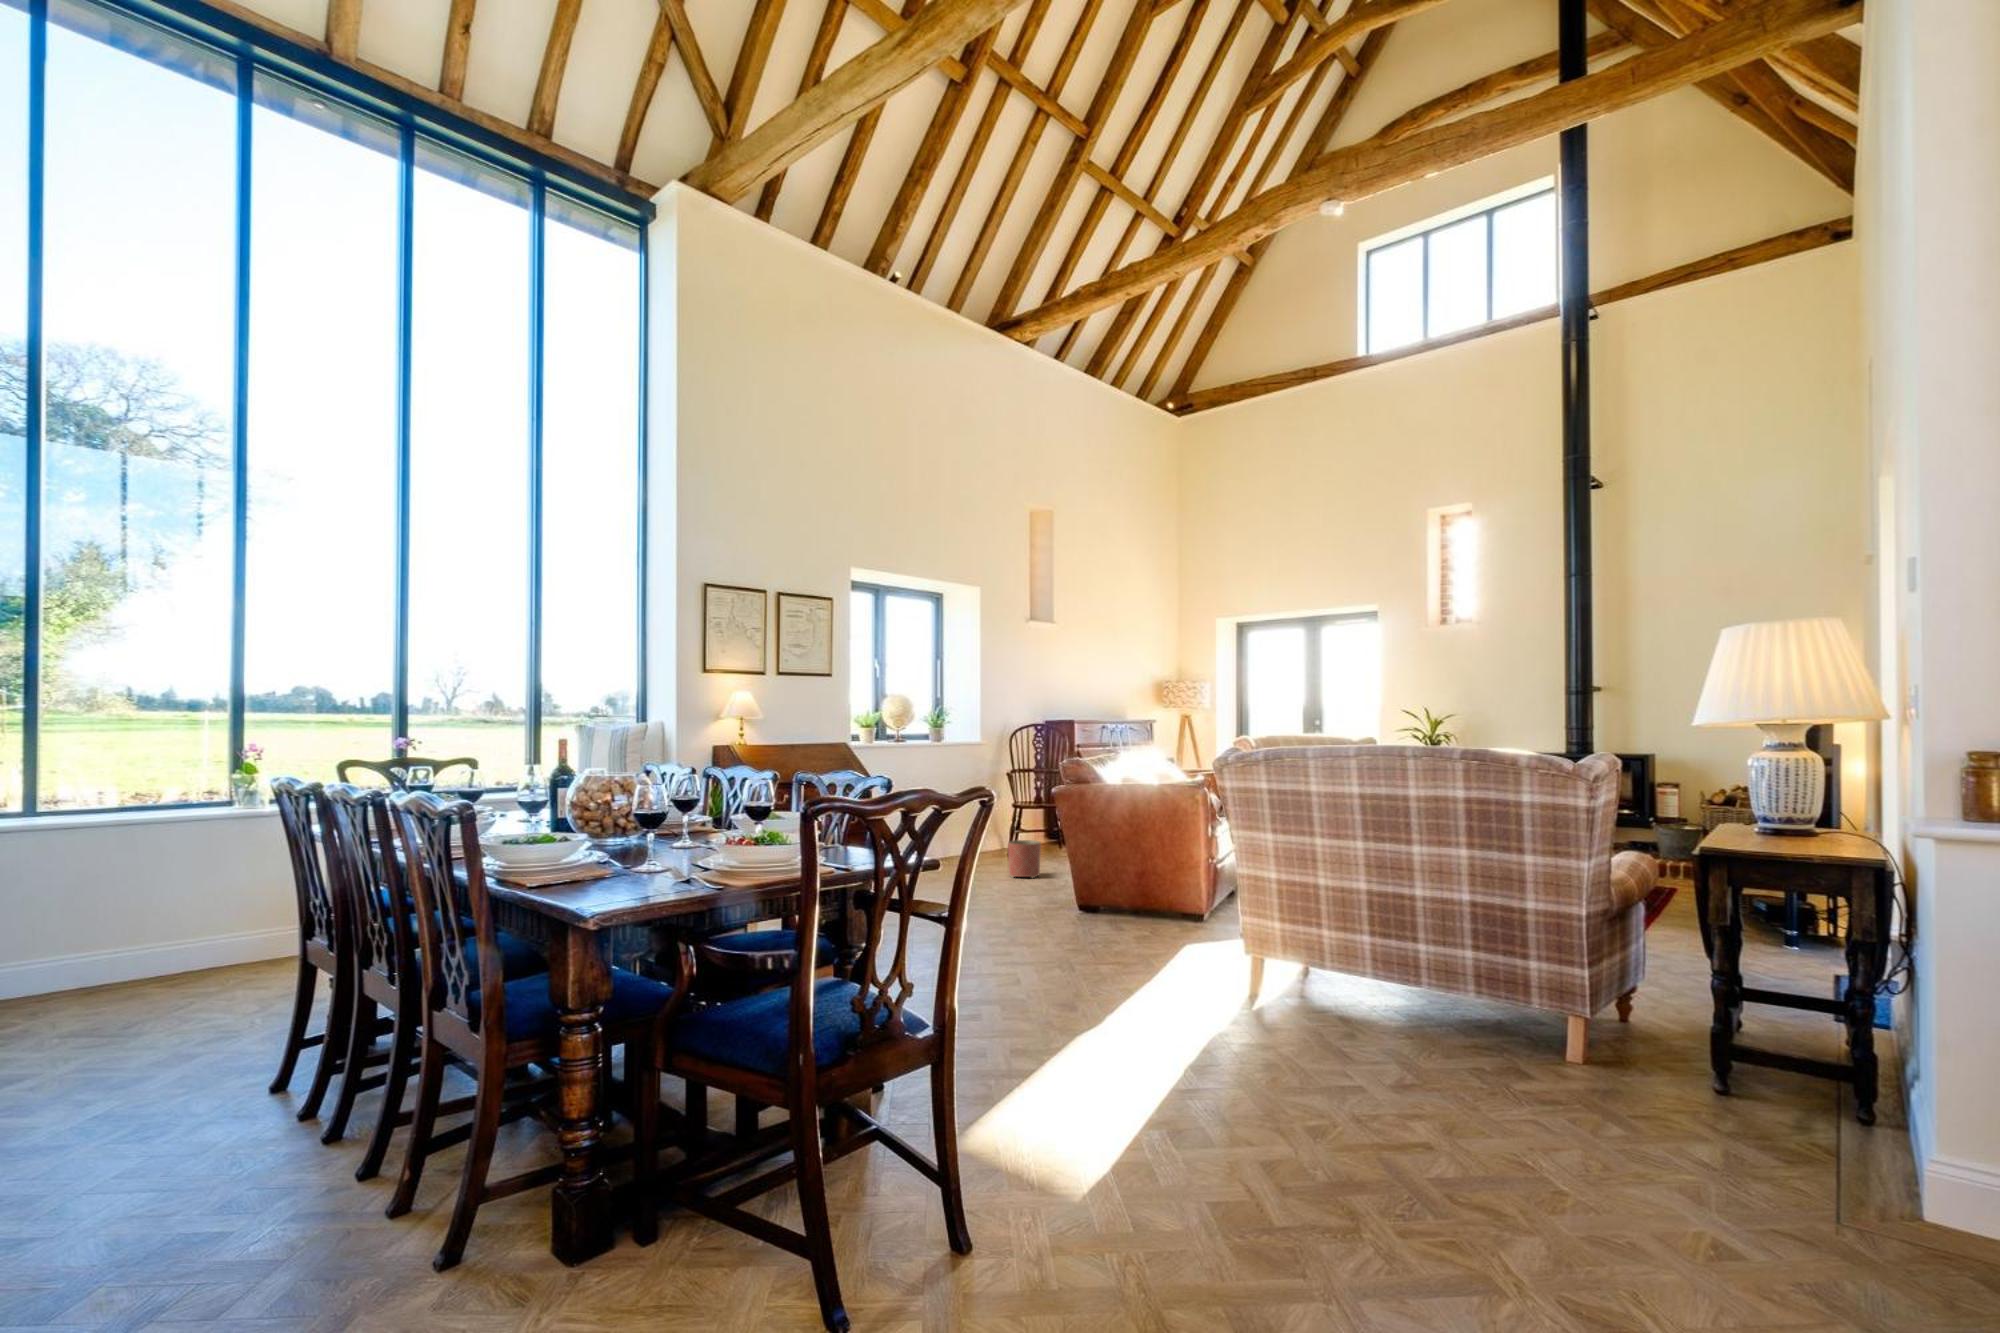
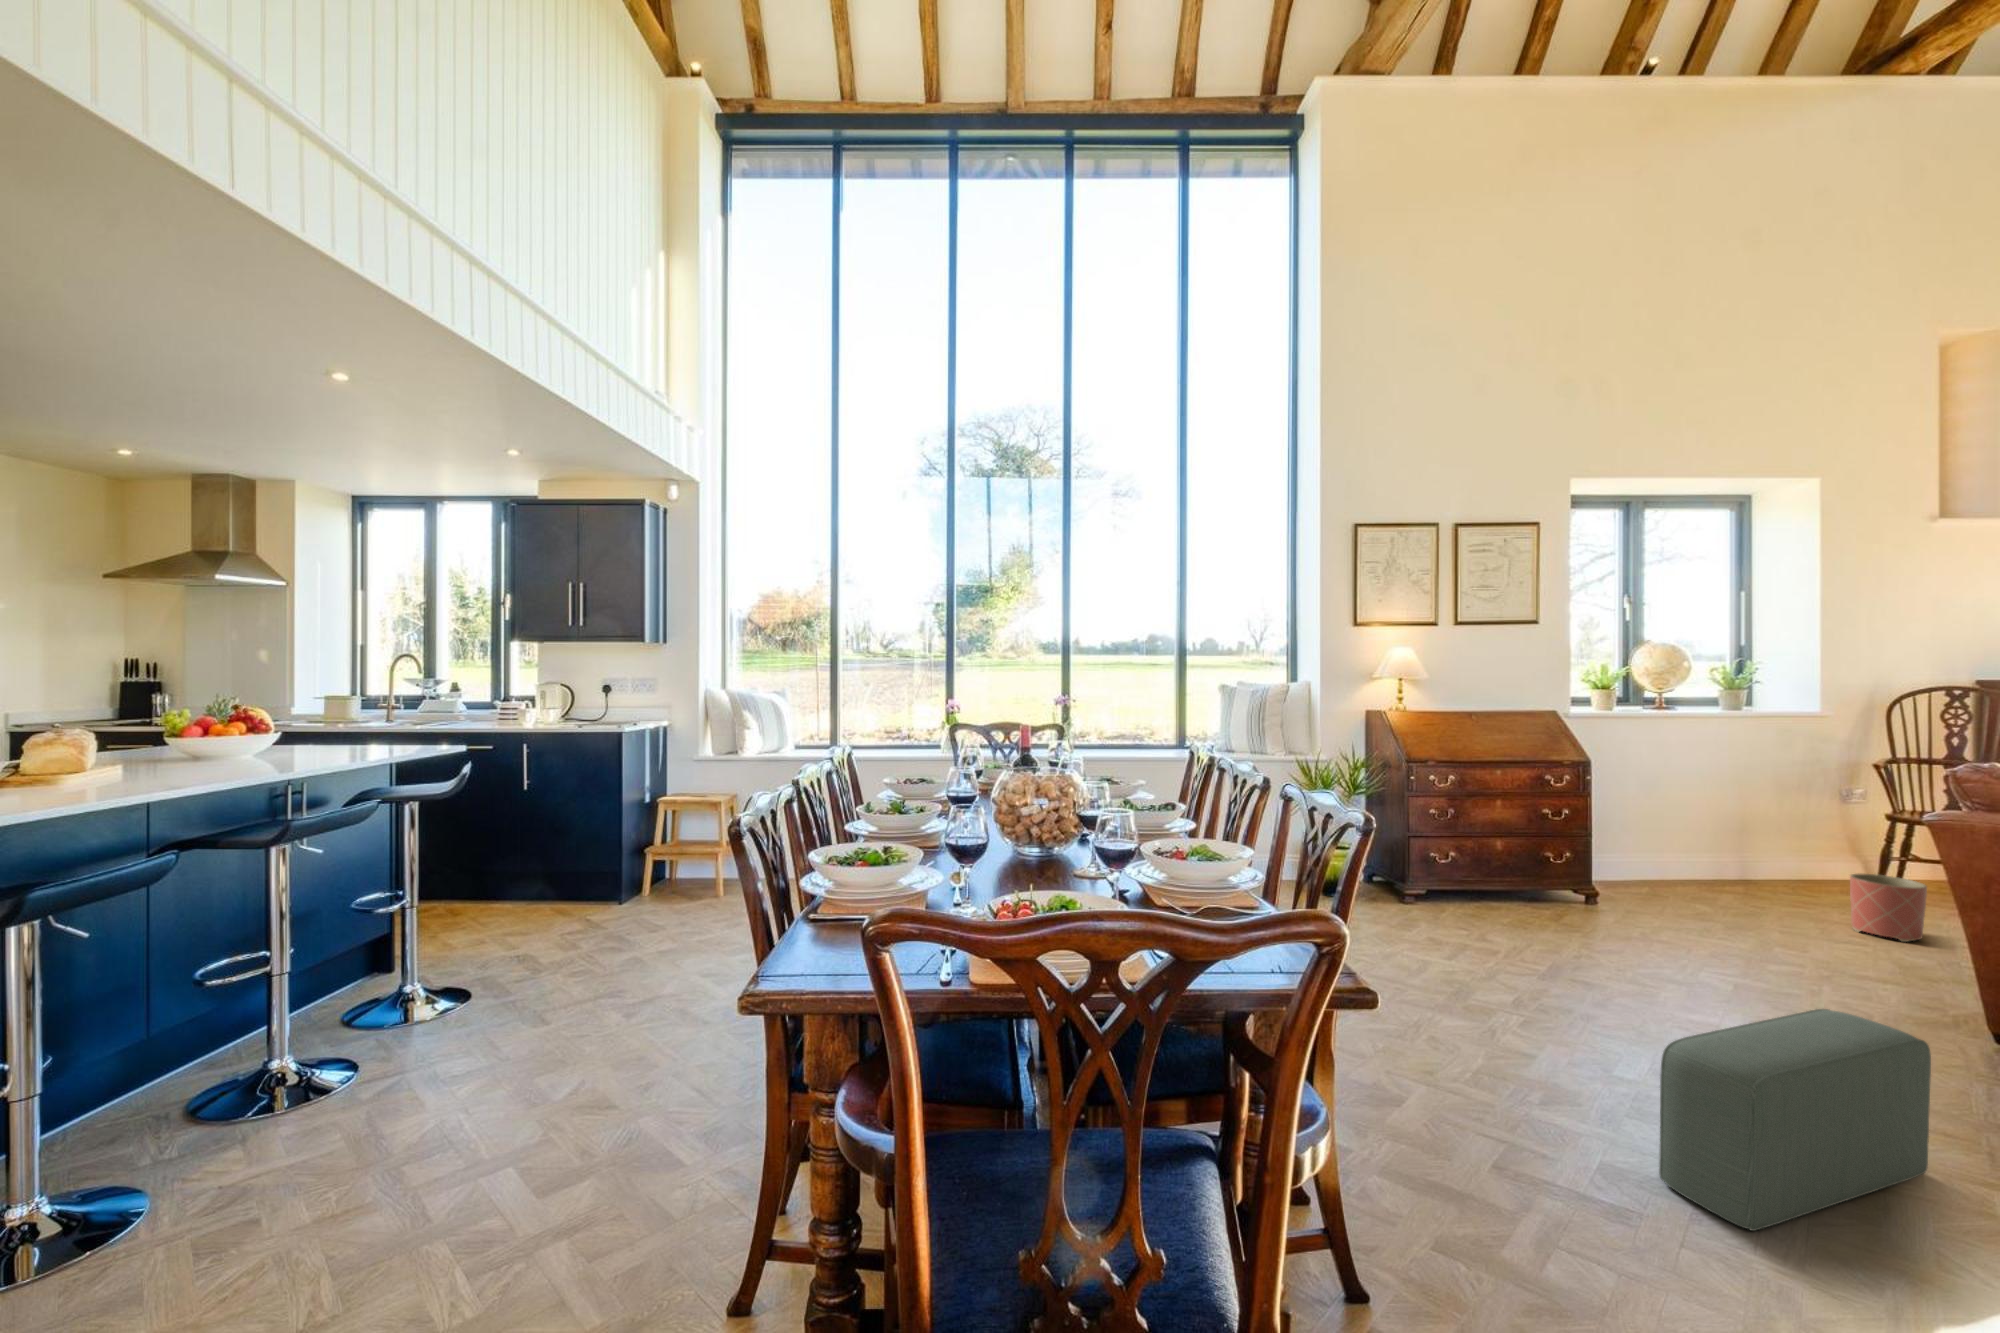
pouf: none [994,889,1081,999] -> present [1659,1009,1931,1231]

